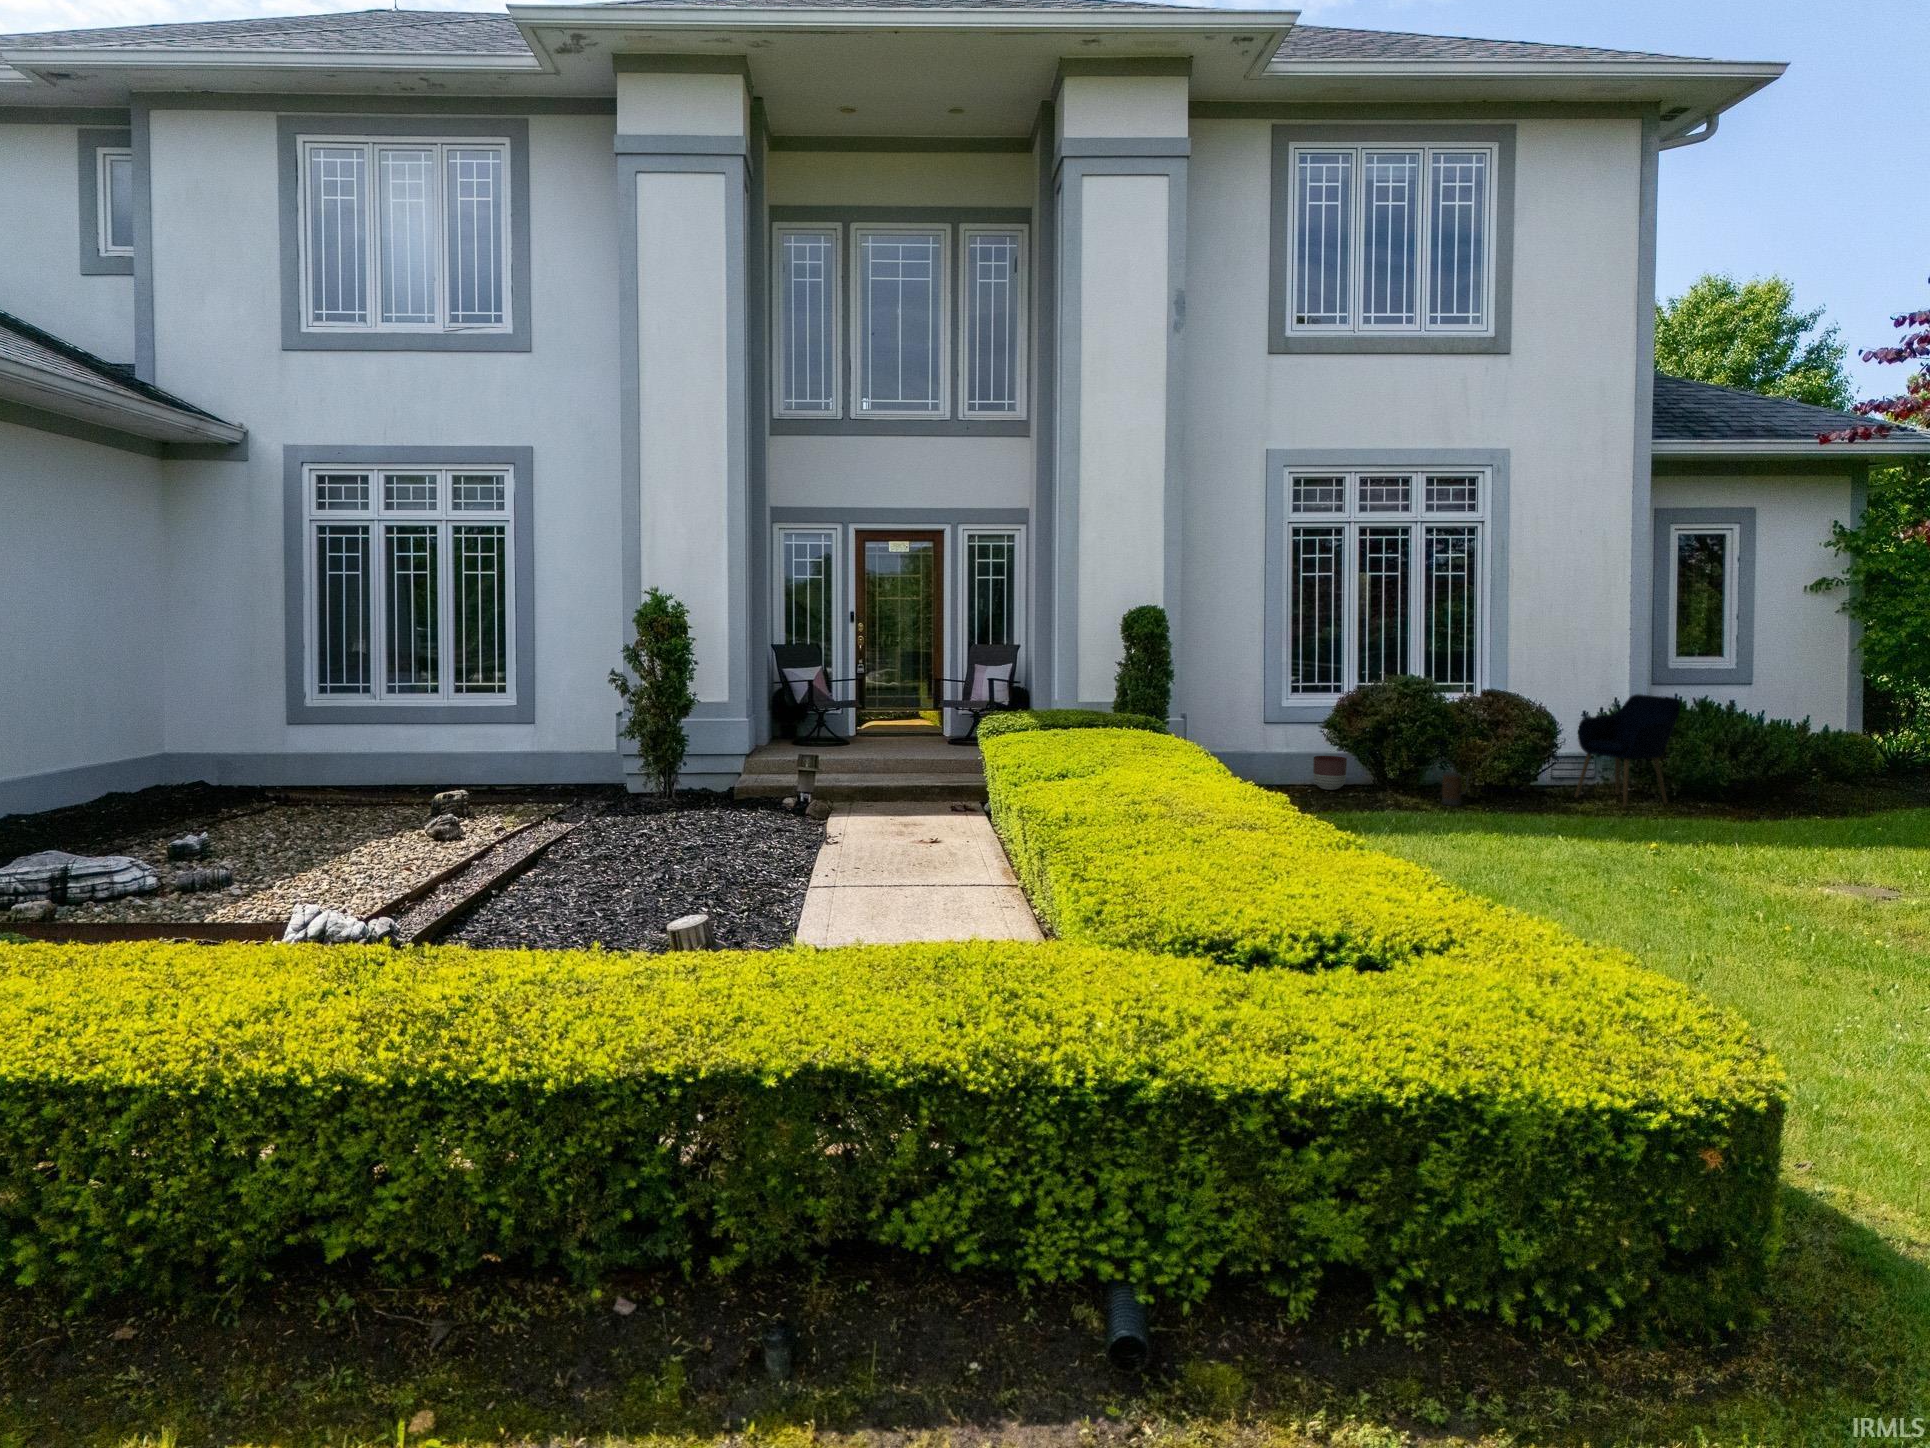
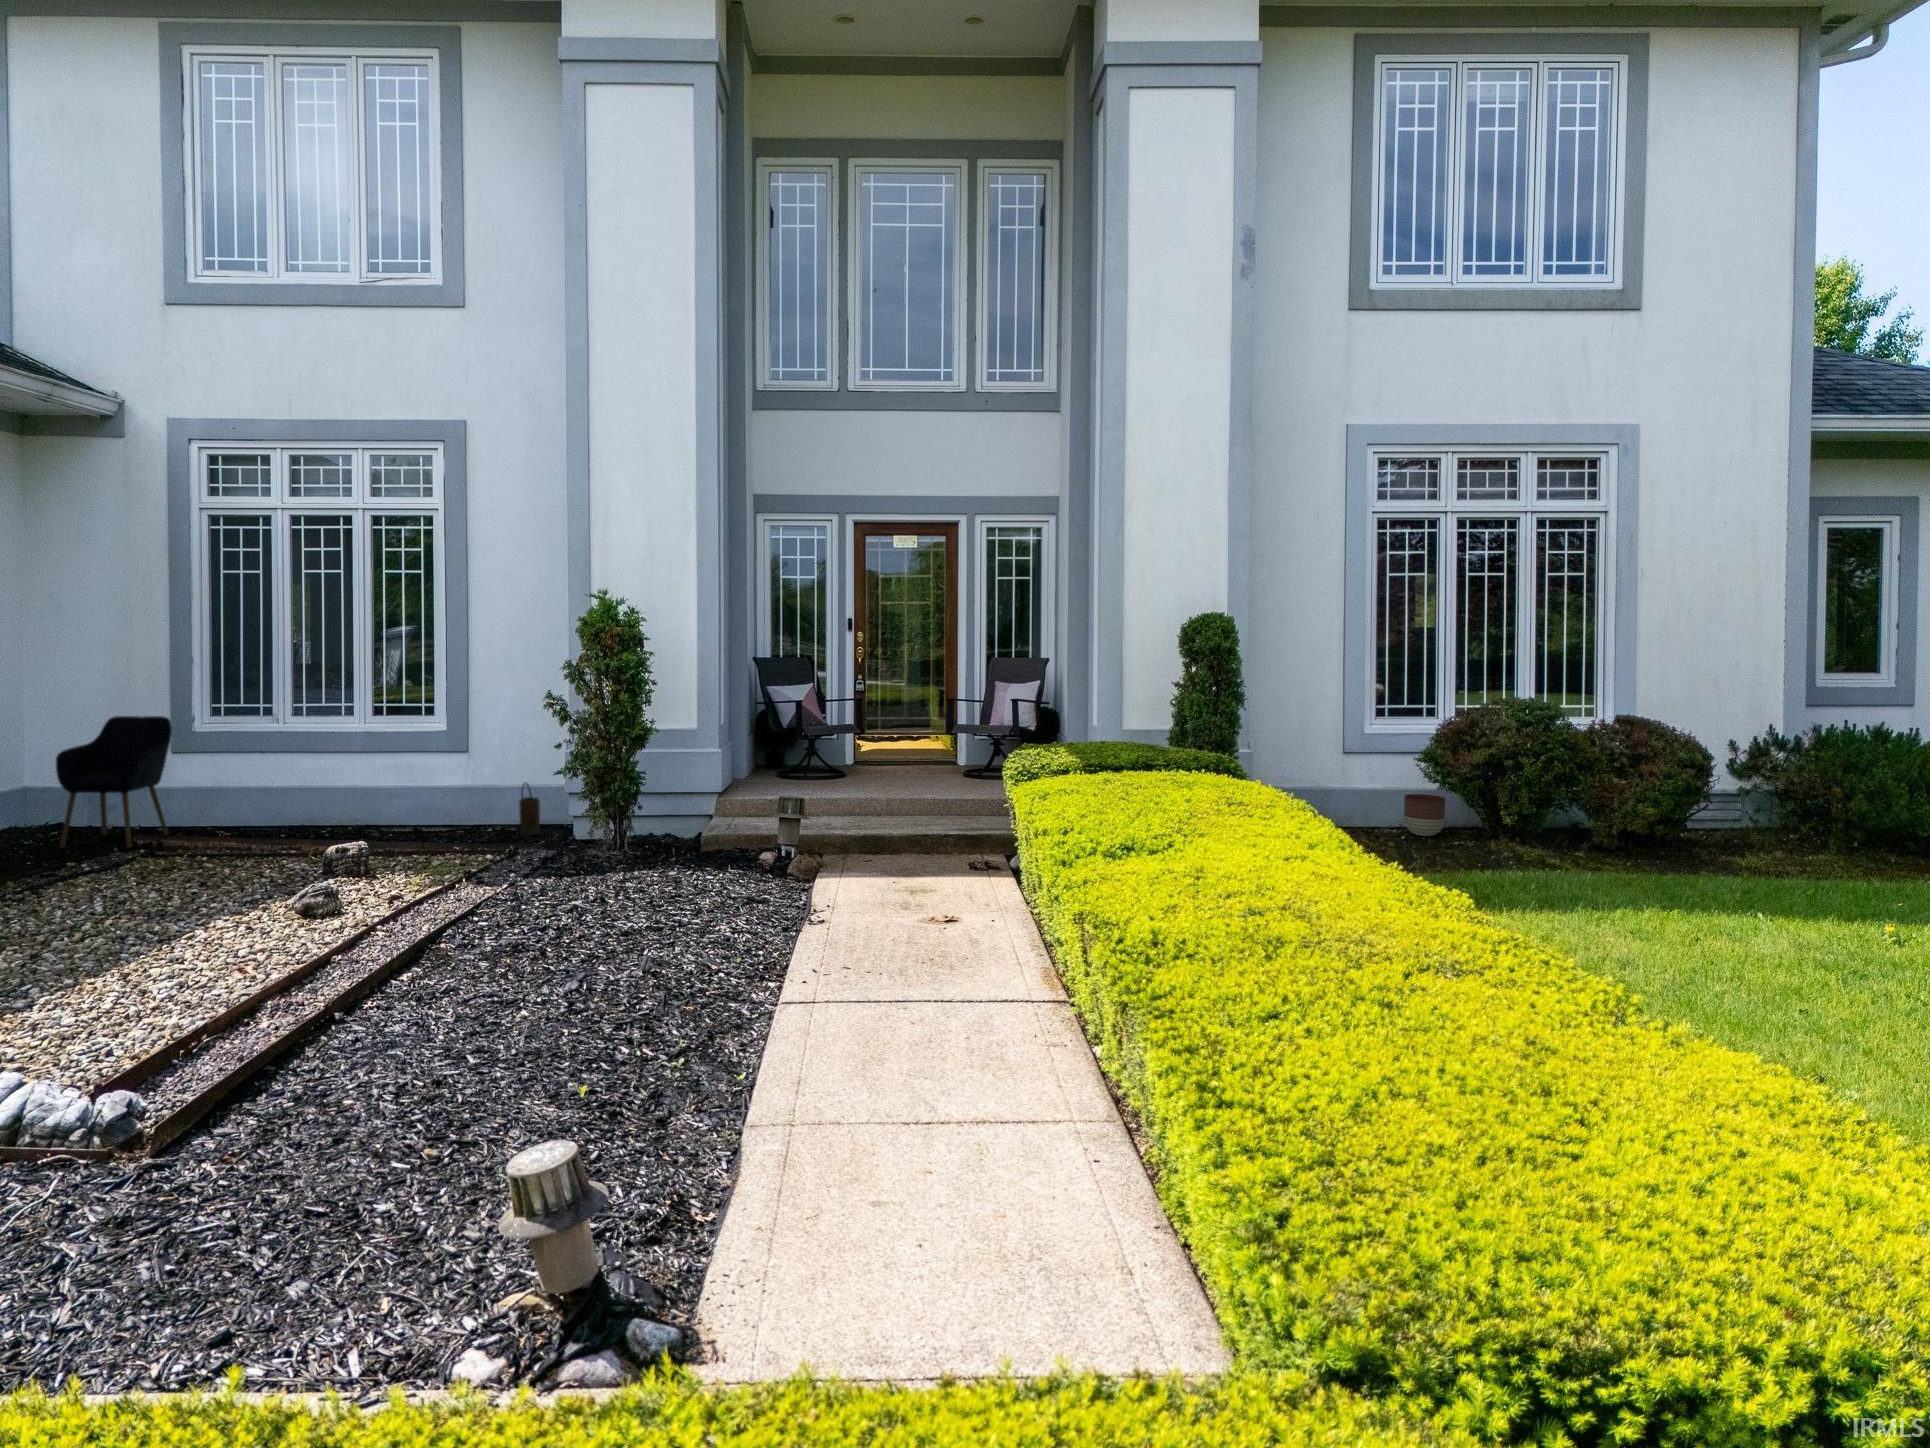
chair: present [1575,694,1680,807] -> present [56,716,172,848]
watering can: present [1433,759,1472,806] -> present [519,783,540,835]

